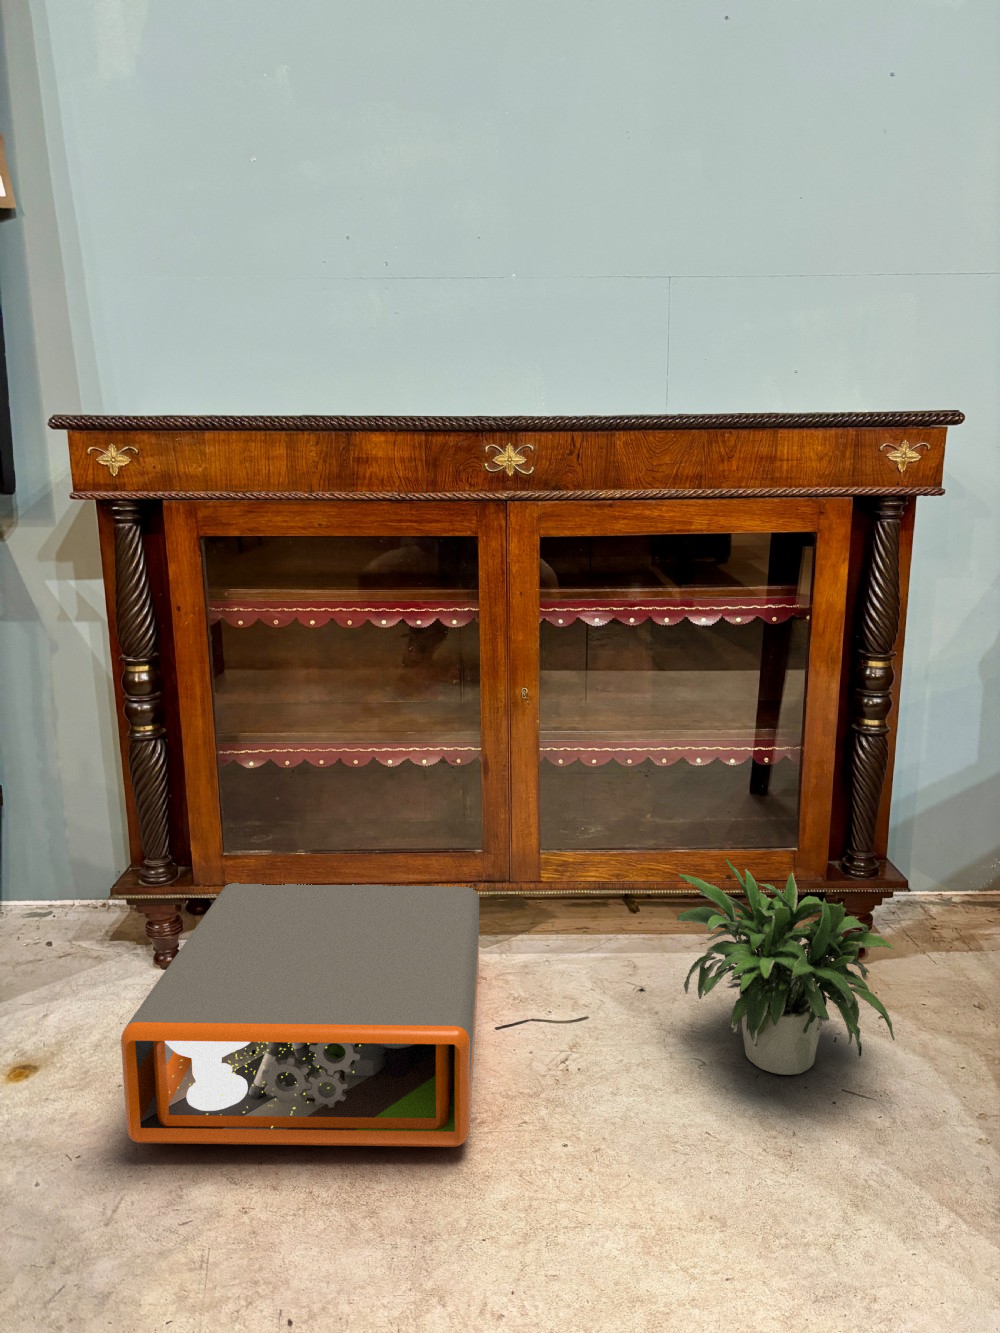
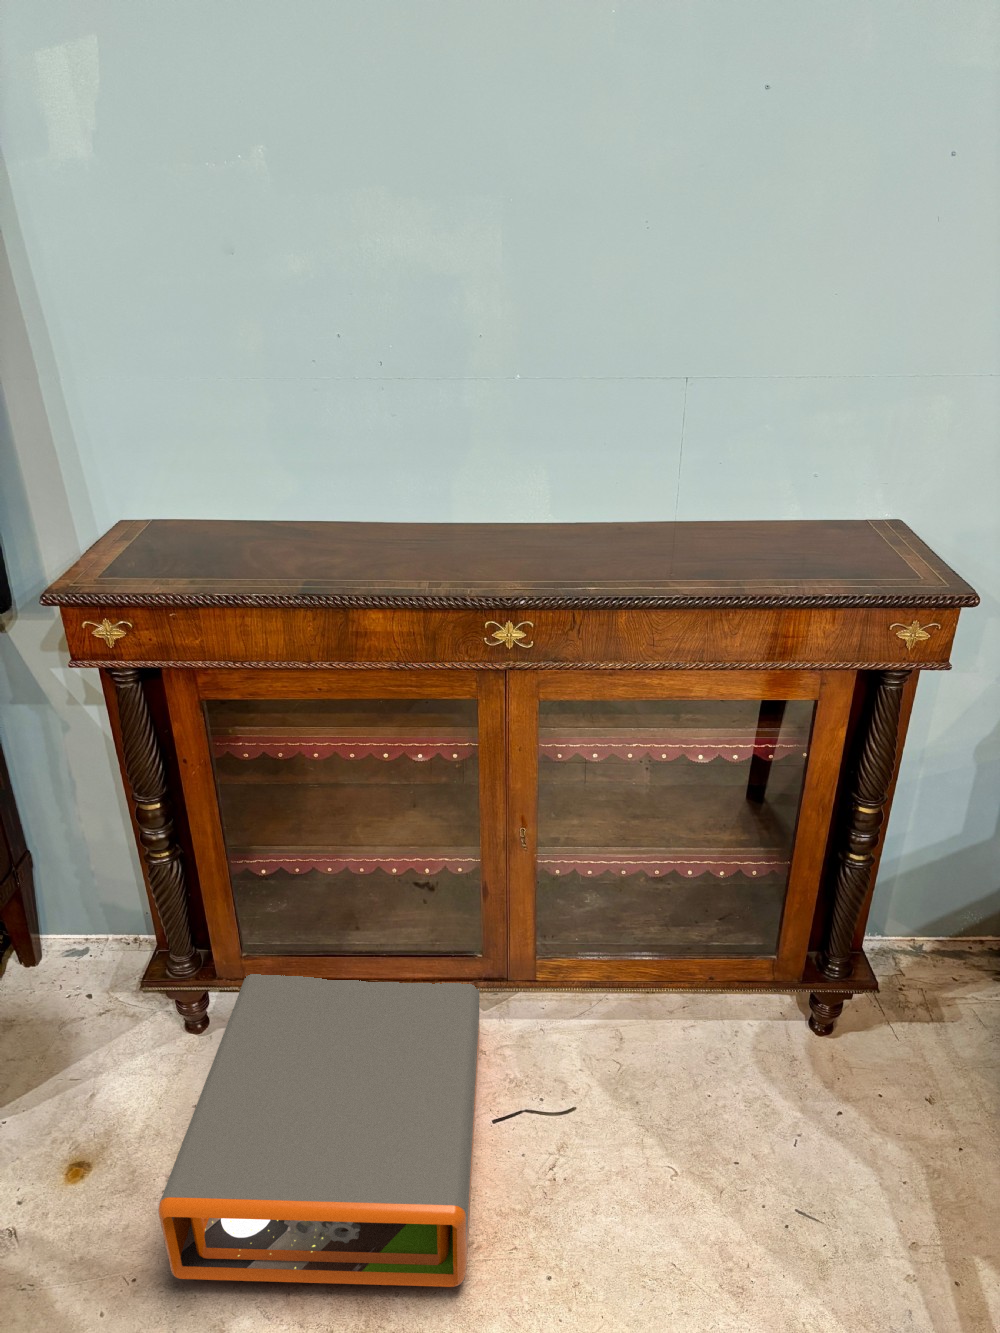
potted plant: present [638,858,895,1075] -> none [622,997,855,1211]

